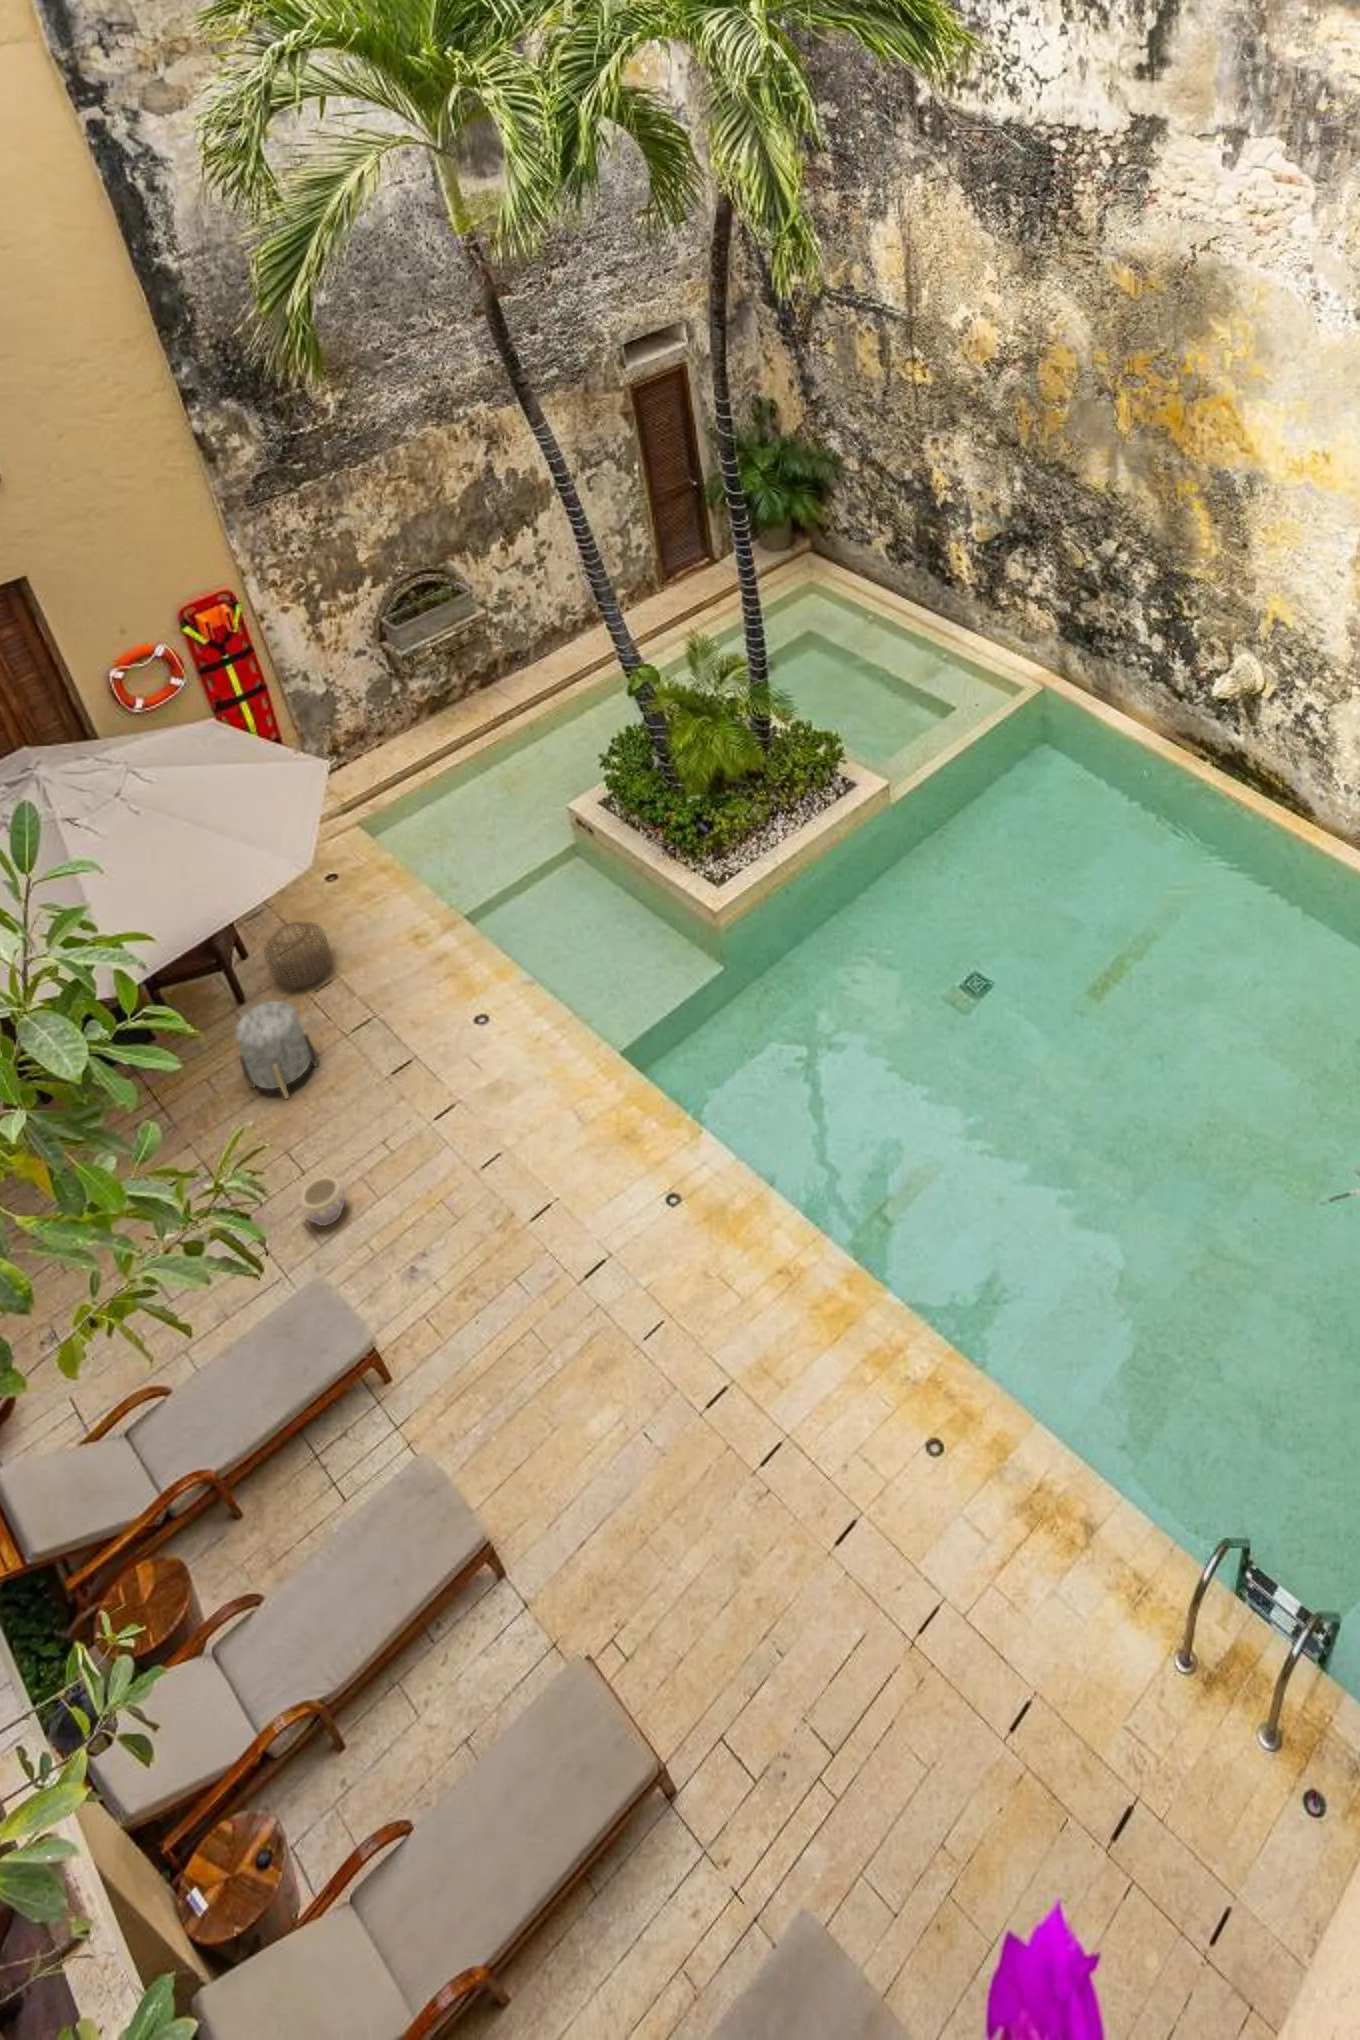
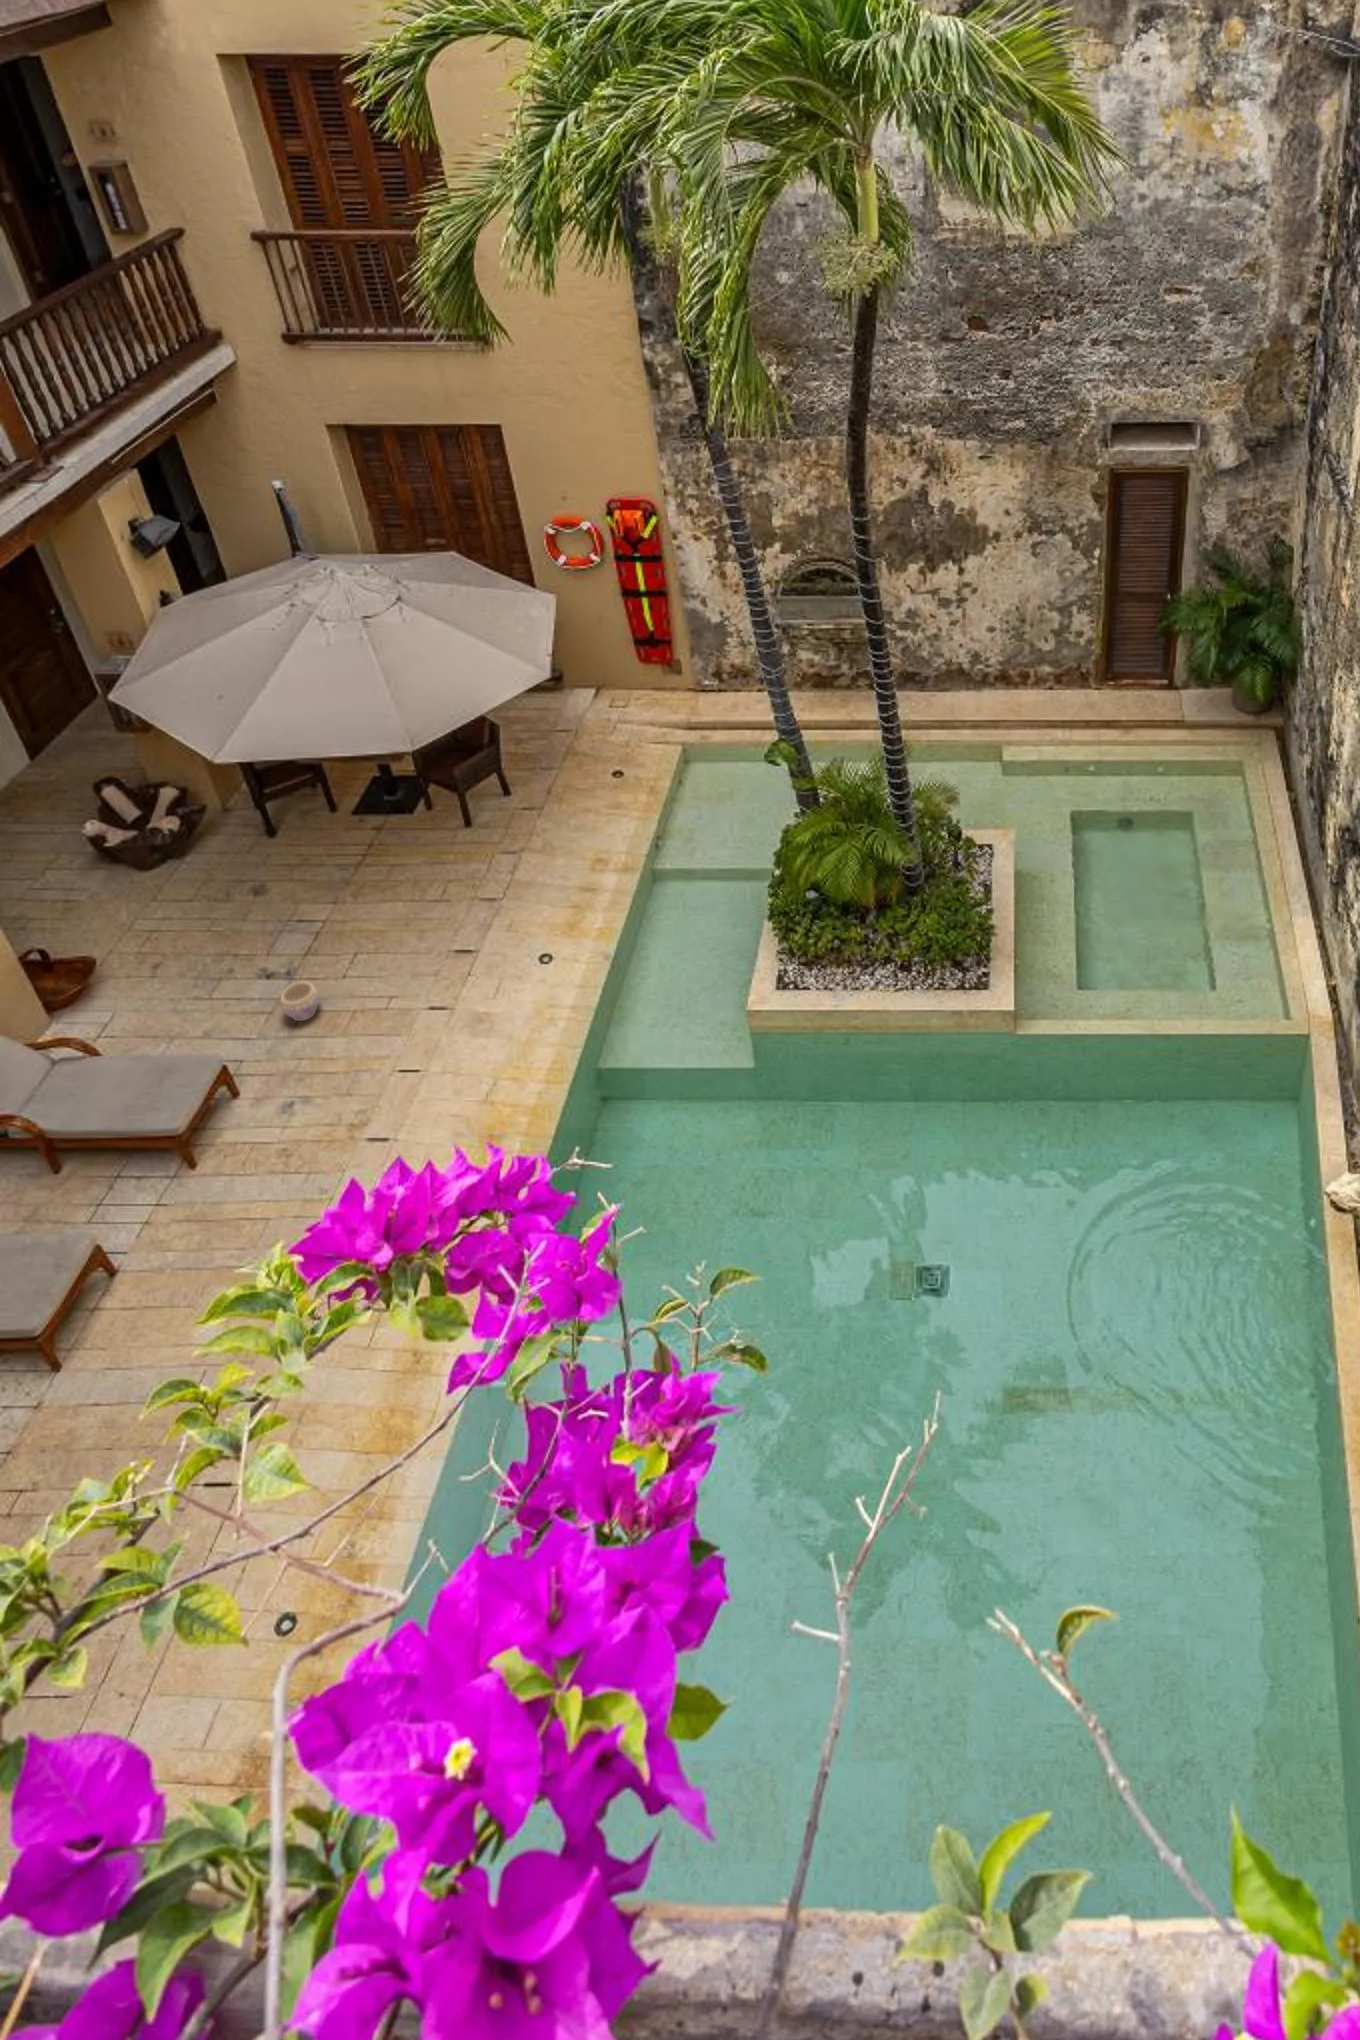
woven basket: present [264,922,330,987] -> none [476,785,532,843]
stool: present [235,1001,318,1099] -> none [373,831,436,914]

